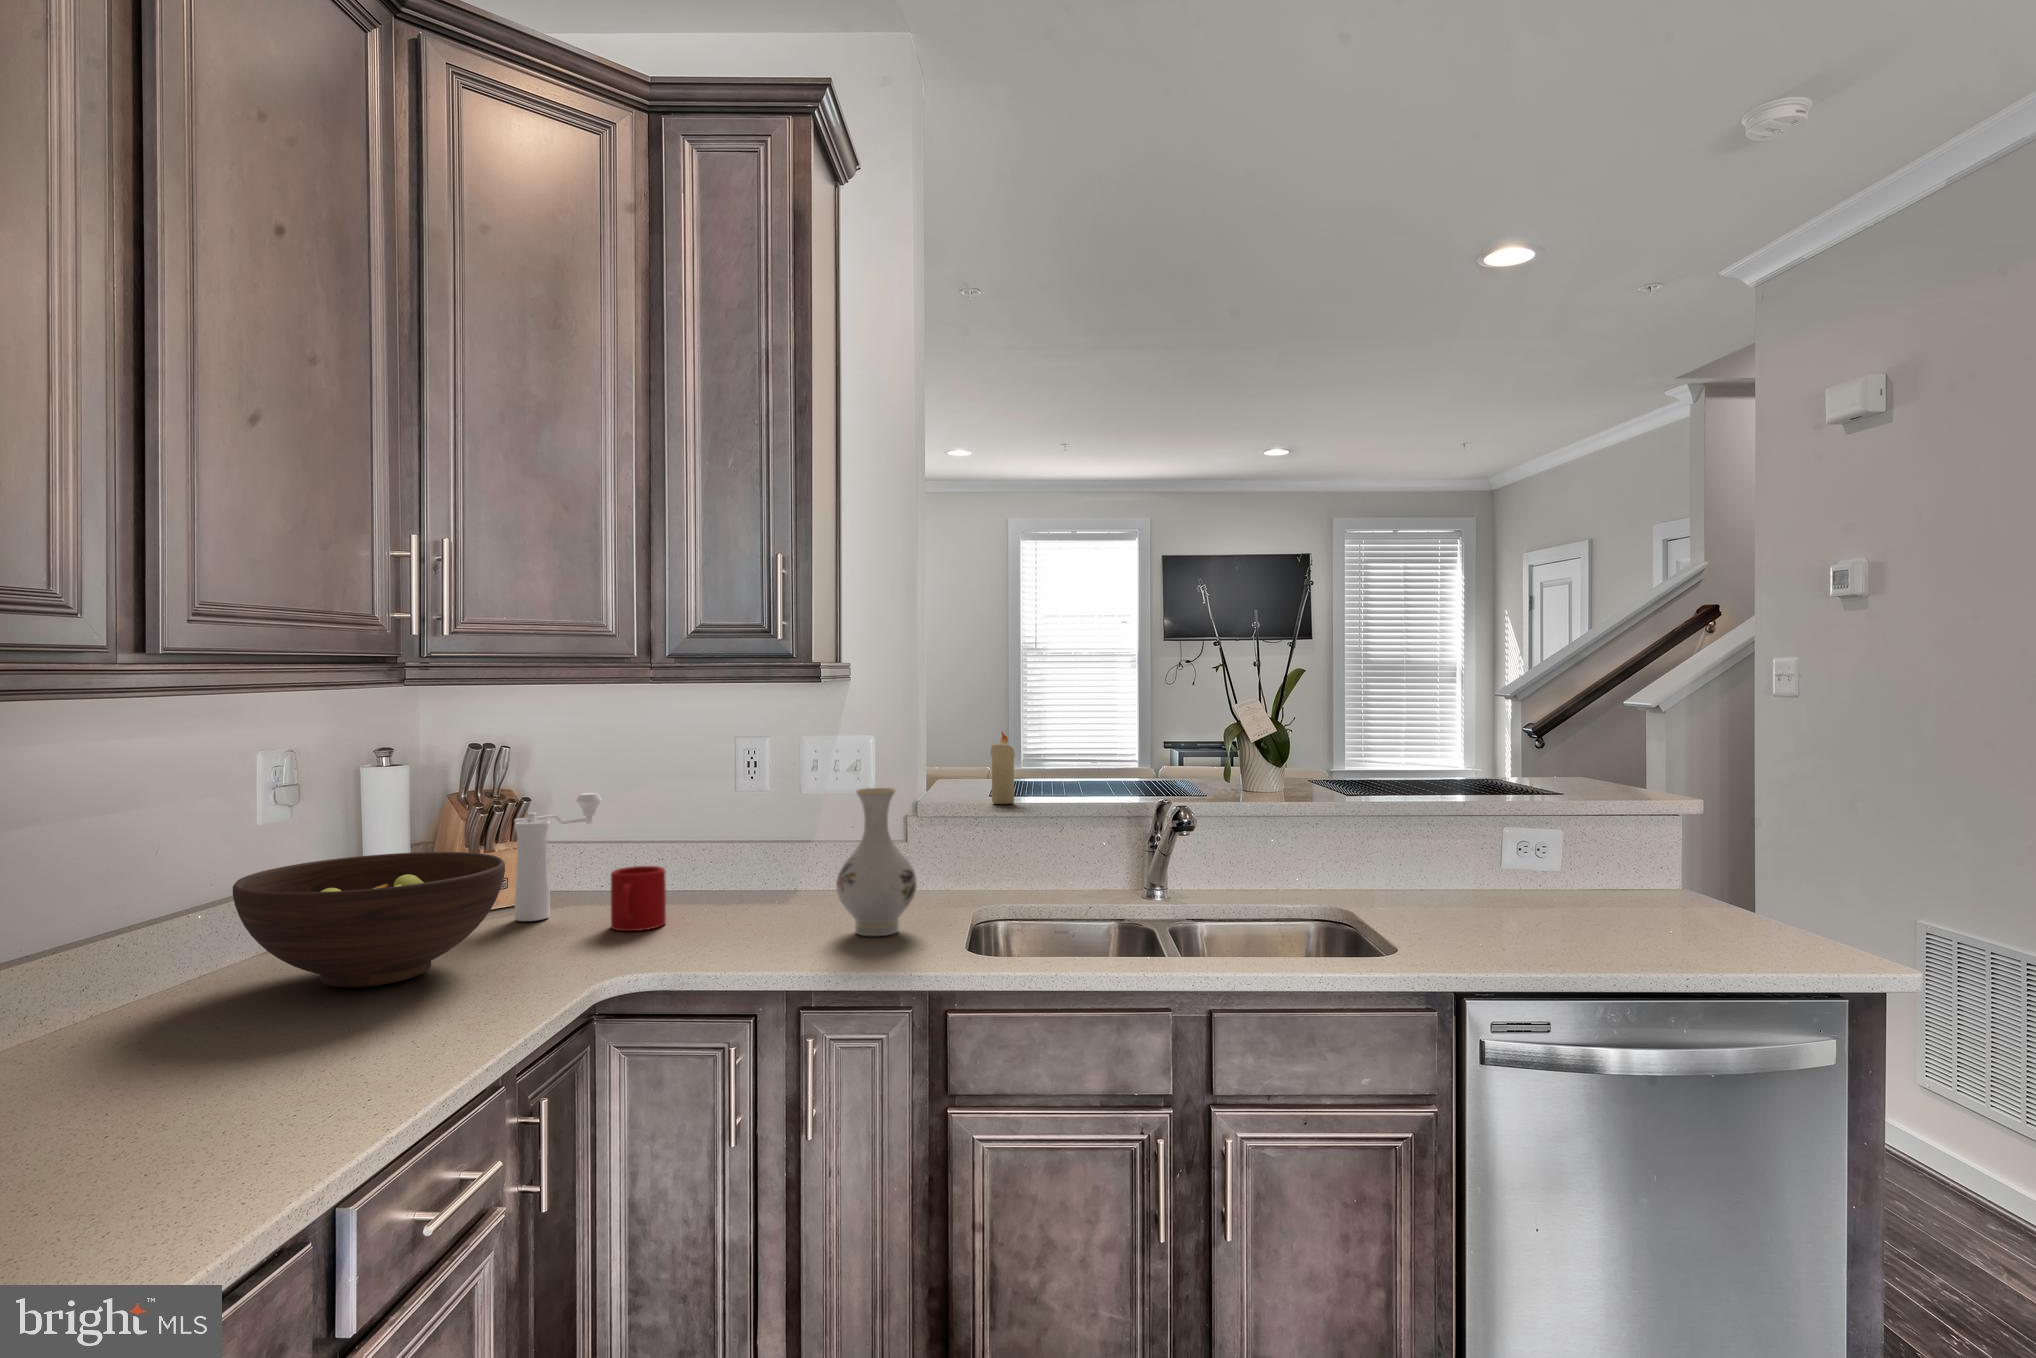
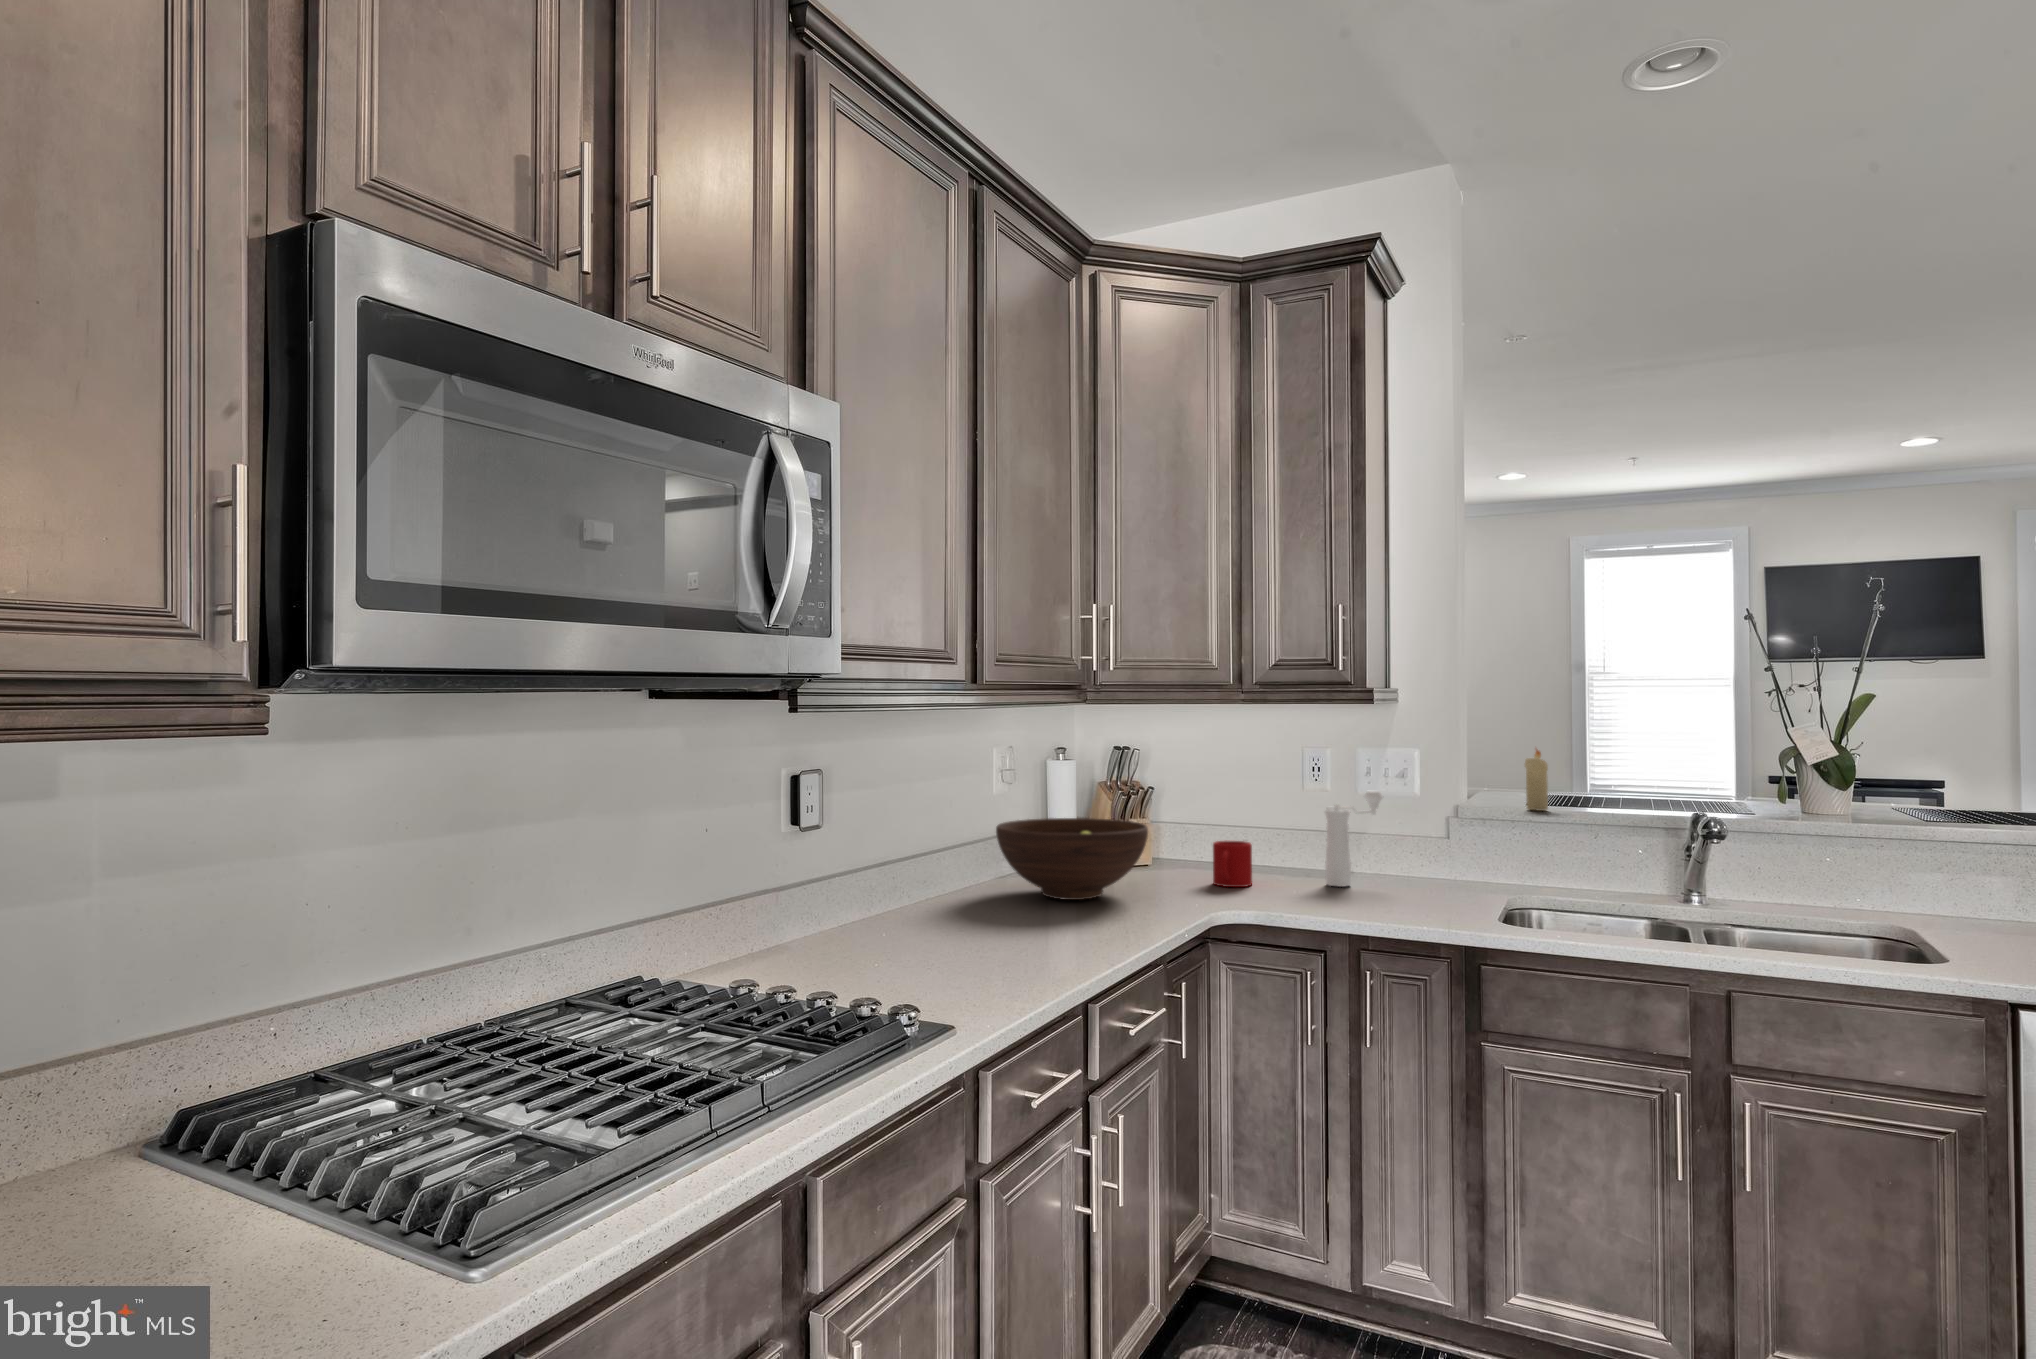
vase: present [836,788,917,936] -> none [1386,788,1454,906]
pepper mill: present [514,793,602,921] -> present [1325,791,1383,886]

